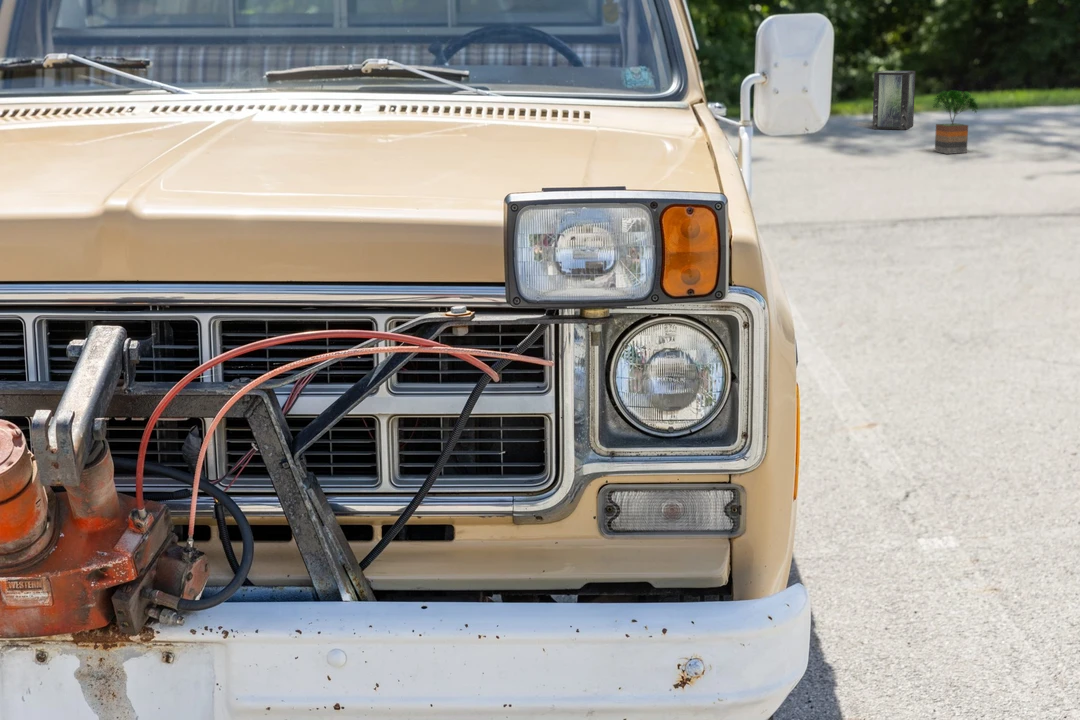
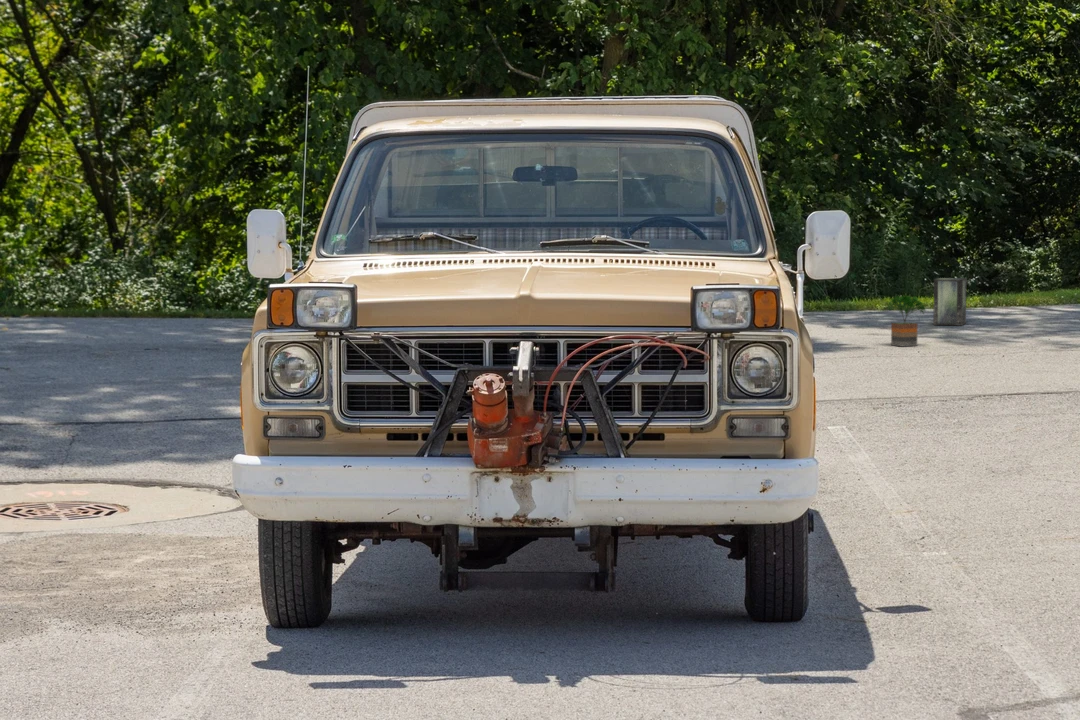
storage box: present [872,71,915,130] -> present [933,278,967,325]

